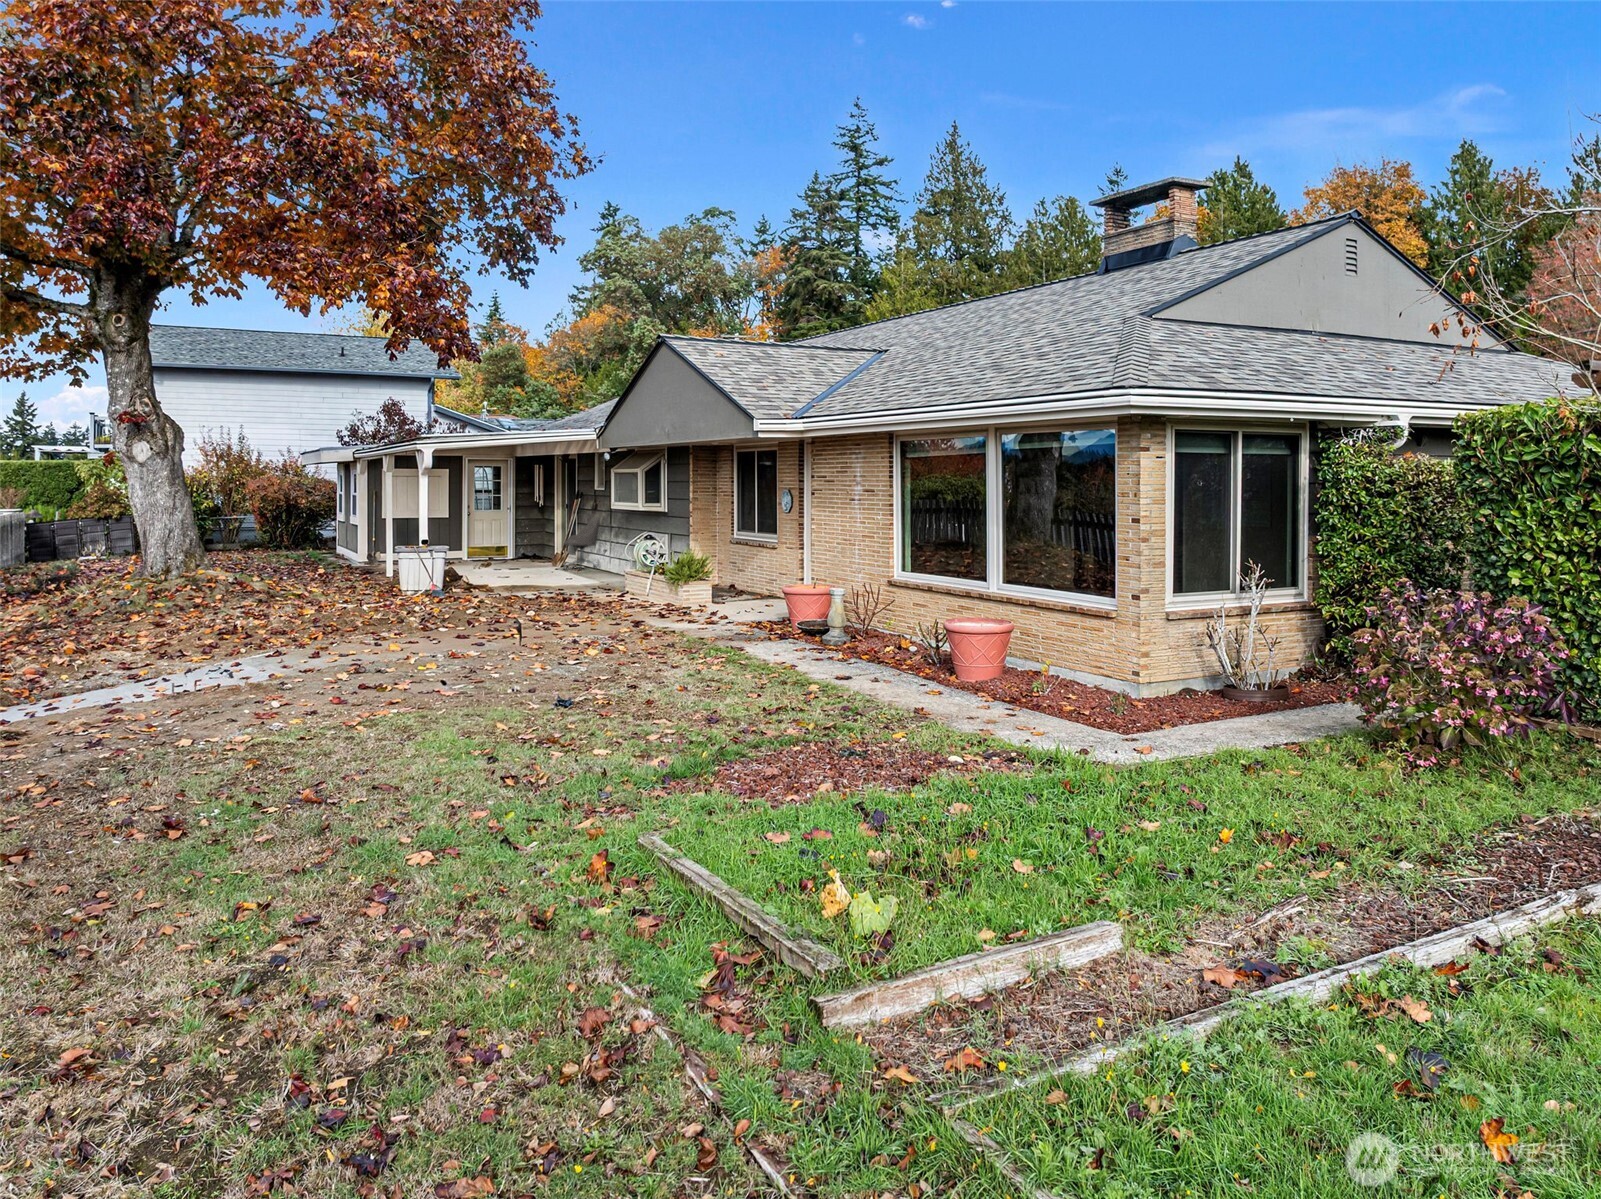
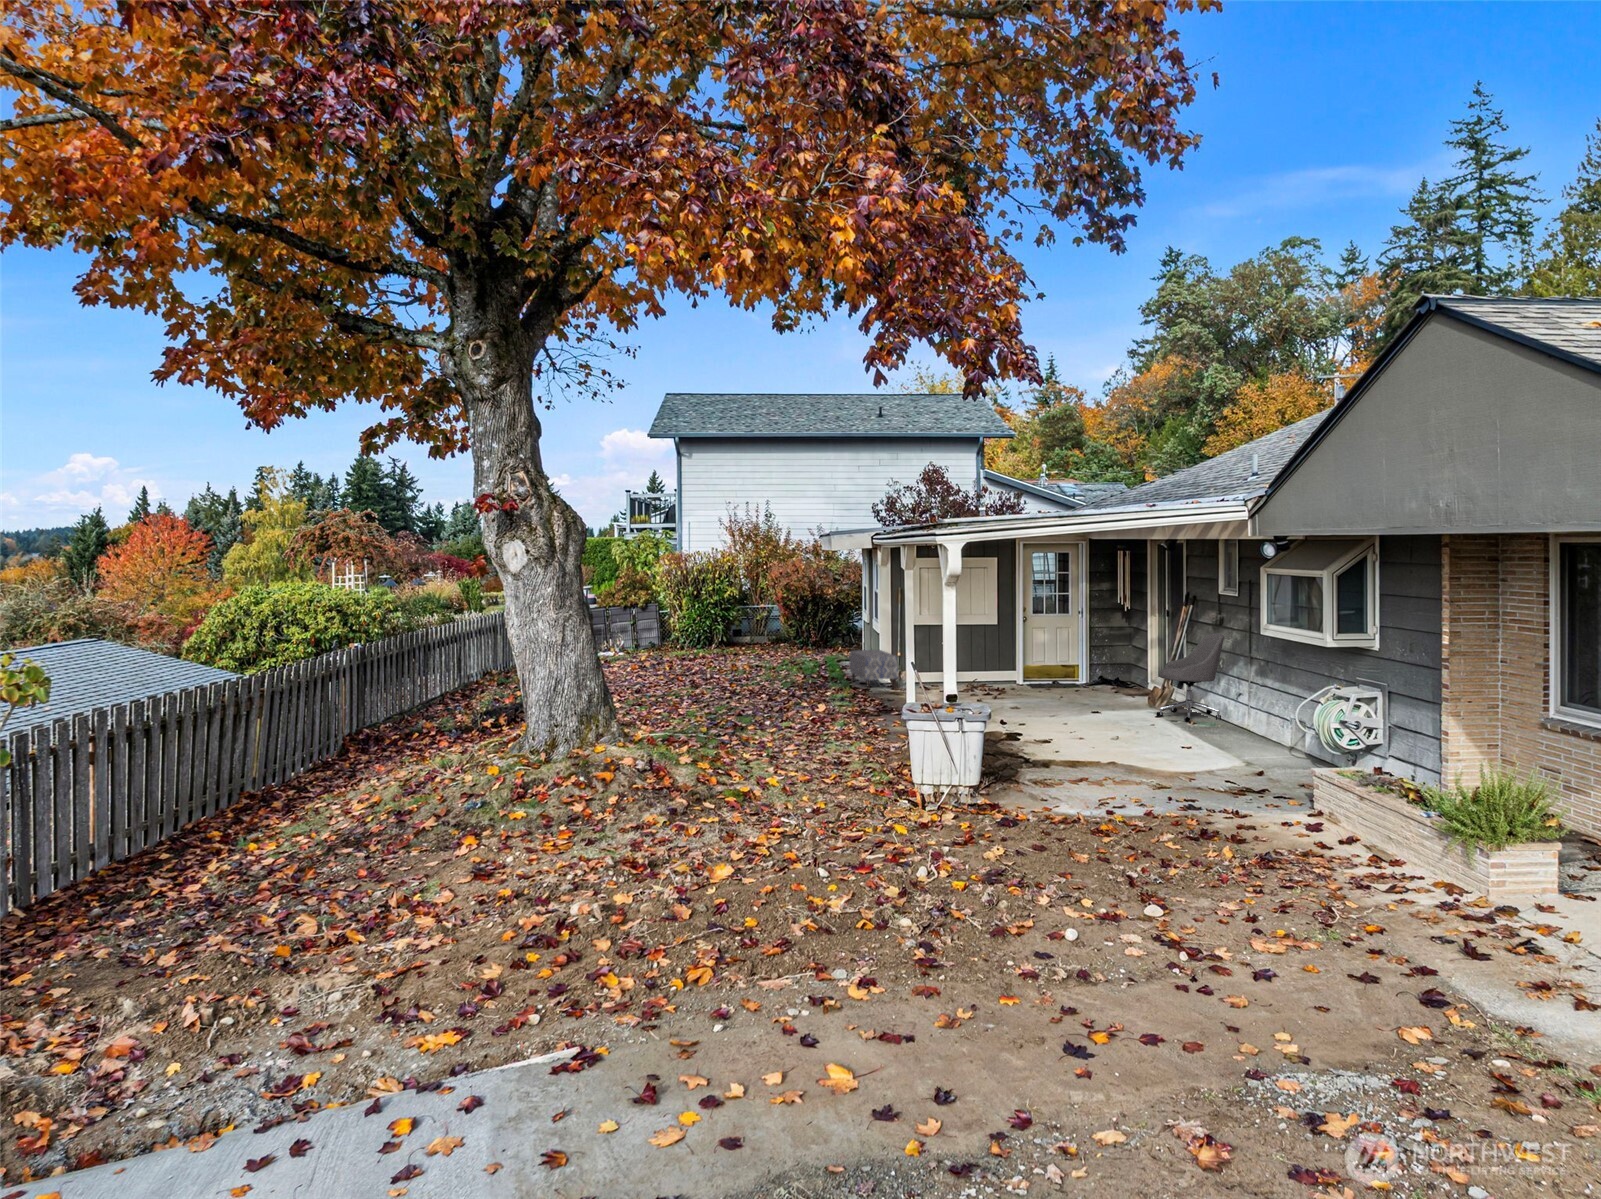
bench: none [339,542,382,570] -> present [849,650,898,690]

